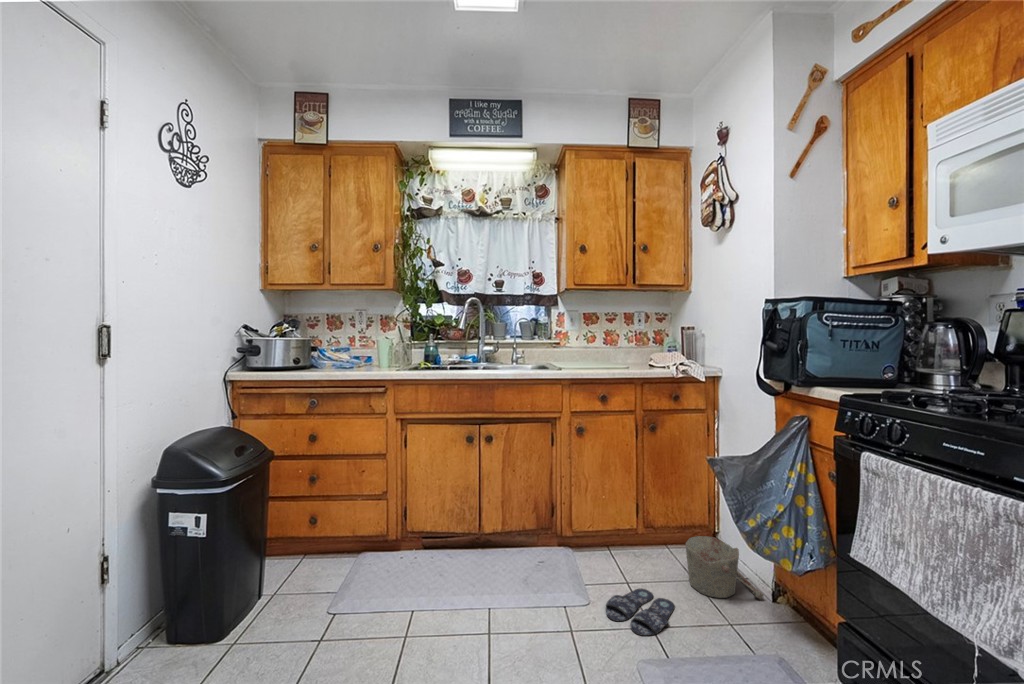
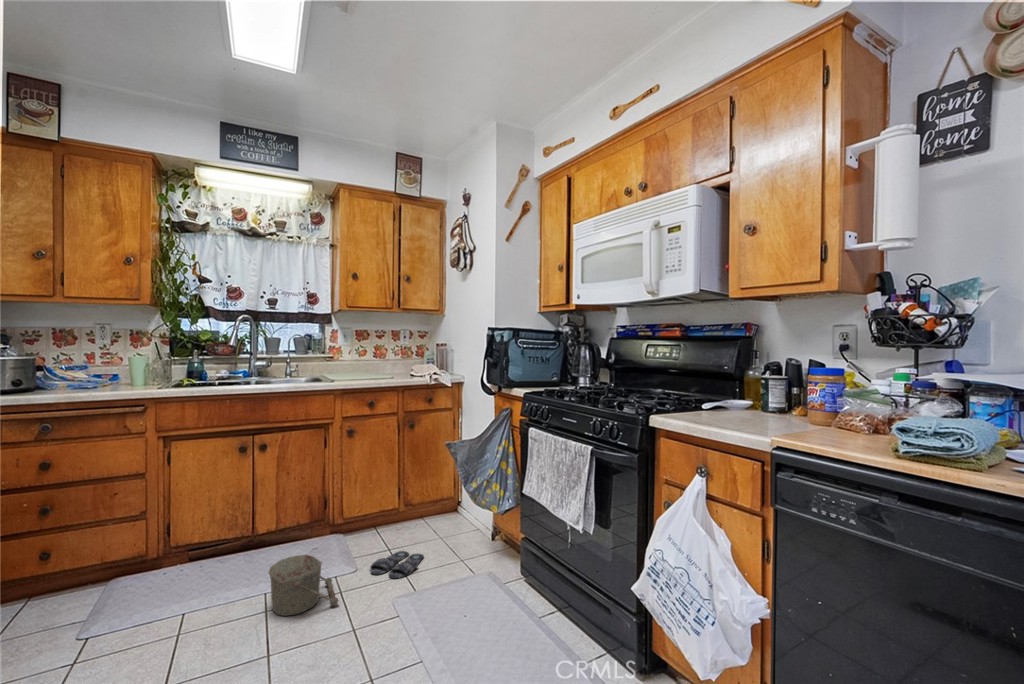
bucket: present [686,536,764,599] -> present [268,555,338,616]

